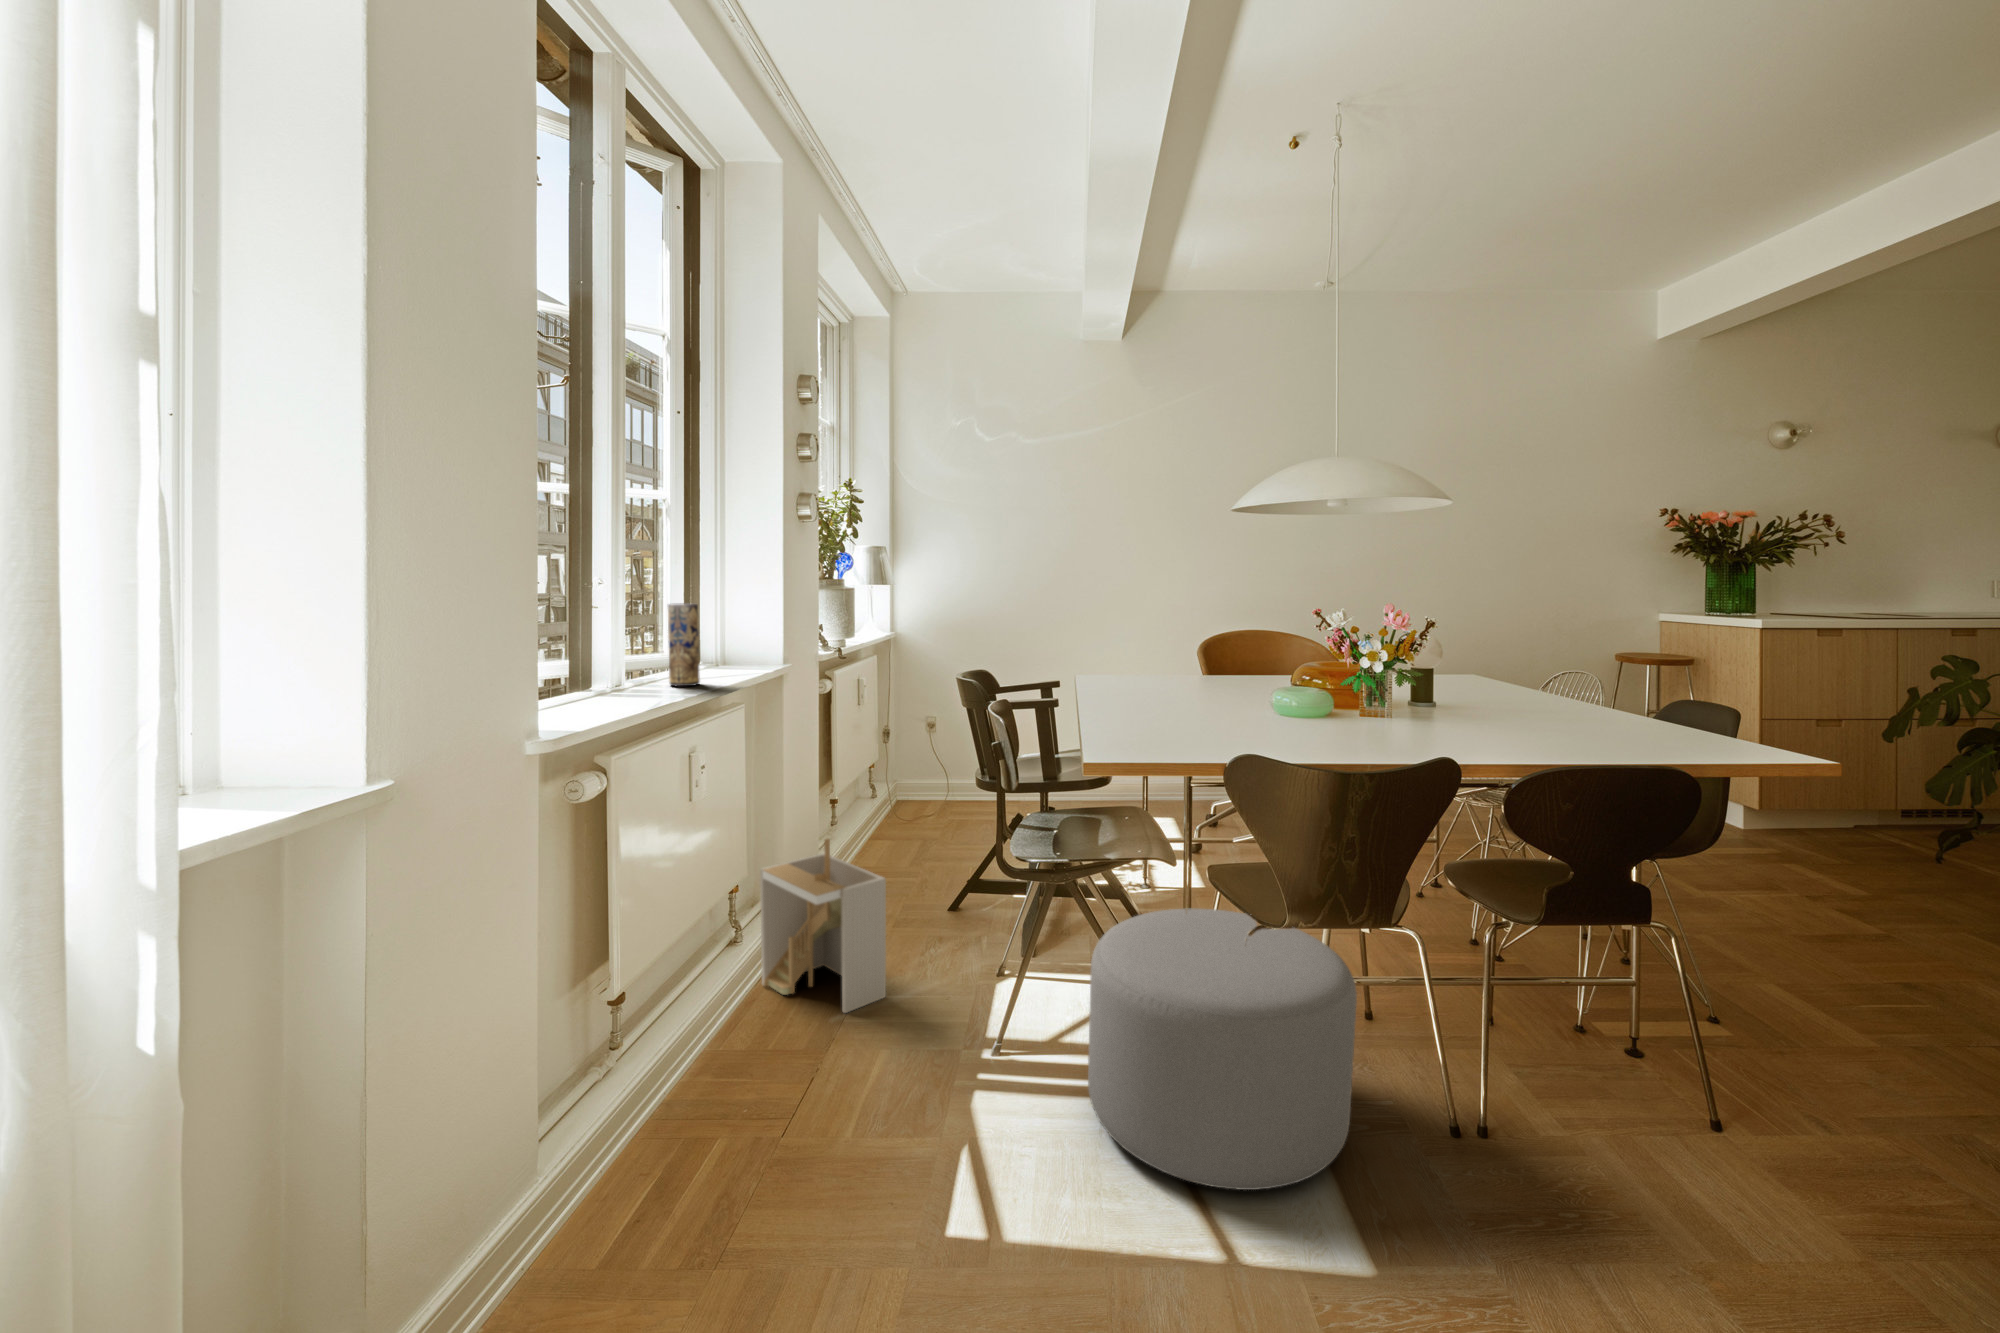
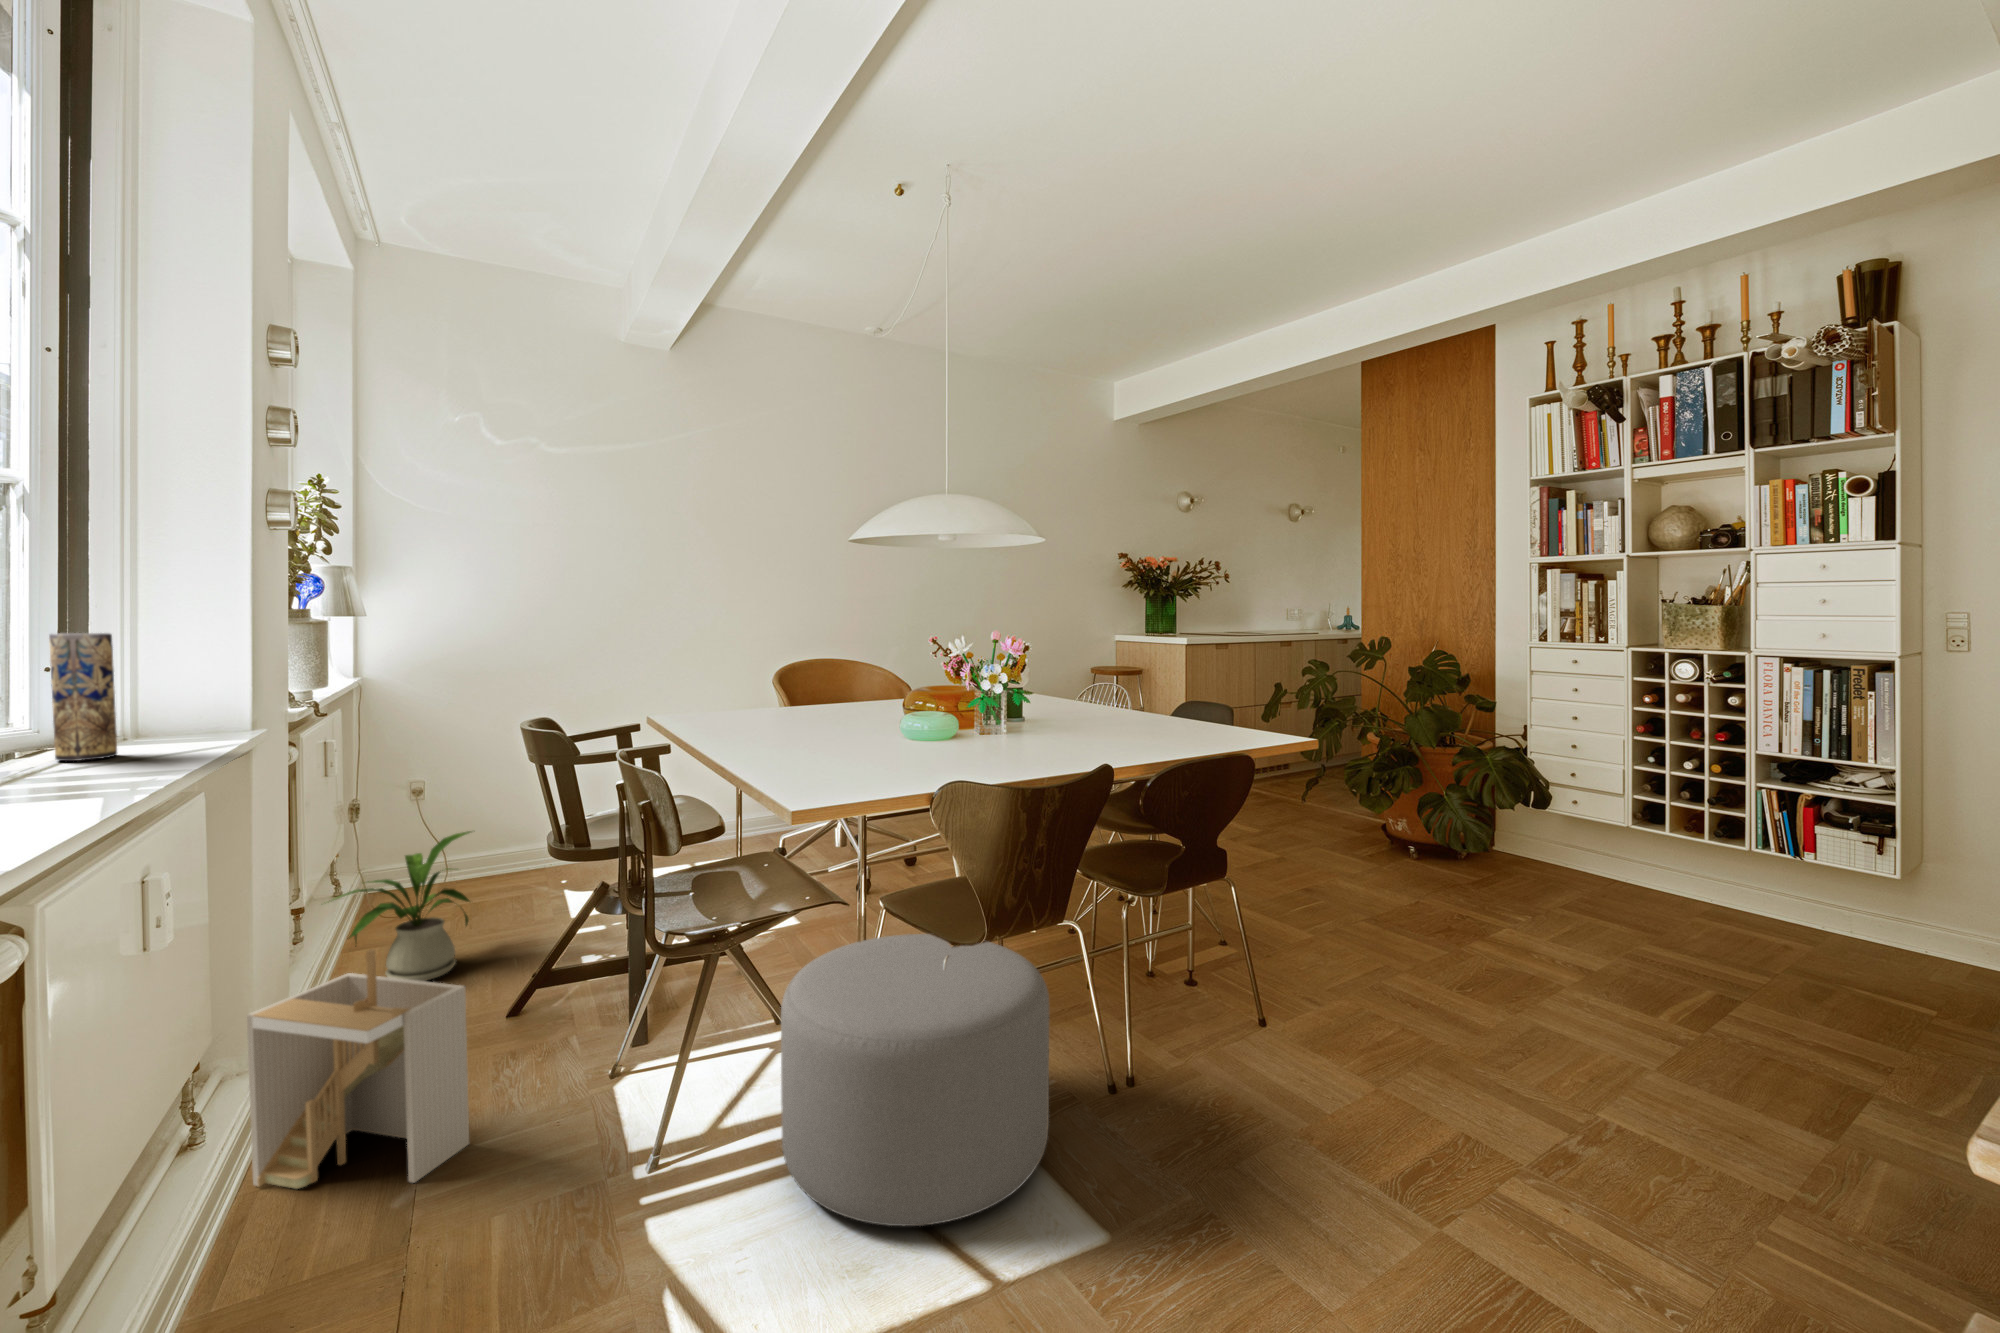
house plant: none [836,760,940,870] -> present [329,831,471,981]

